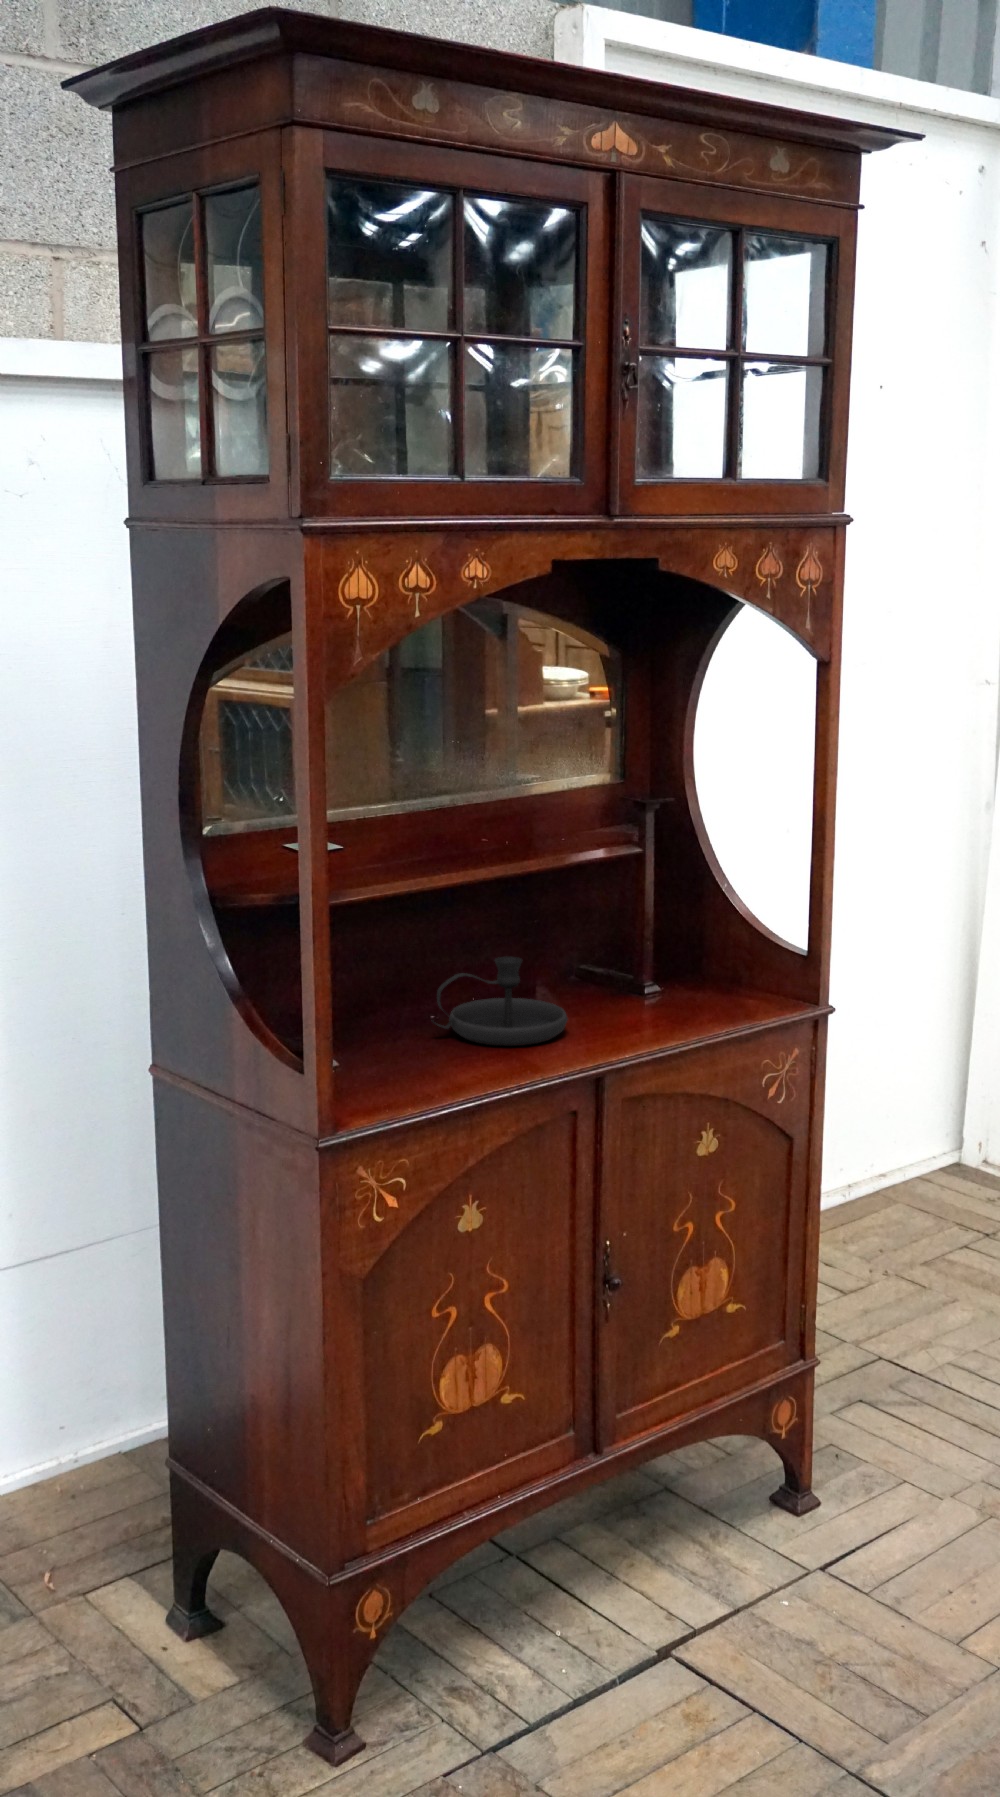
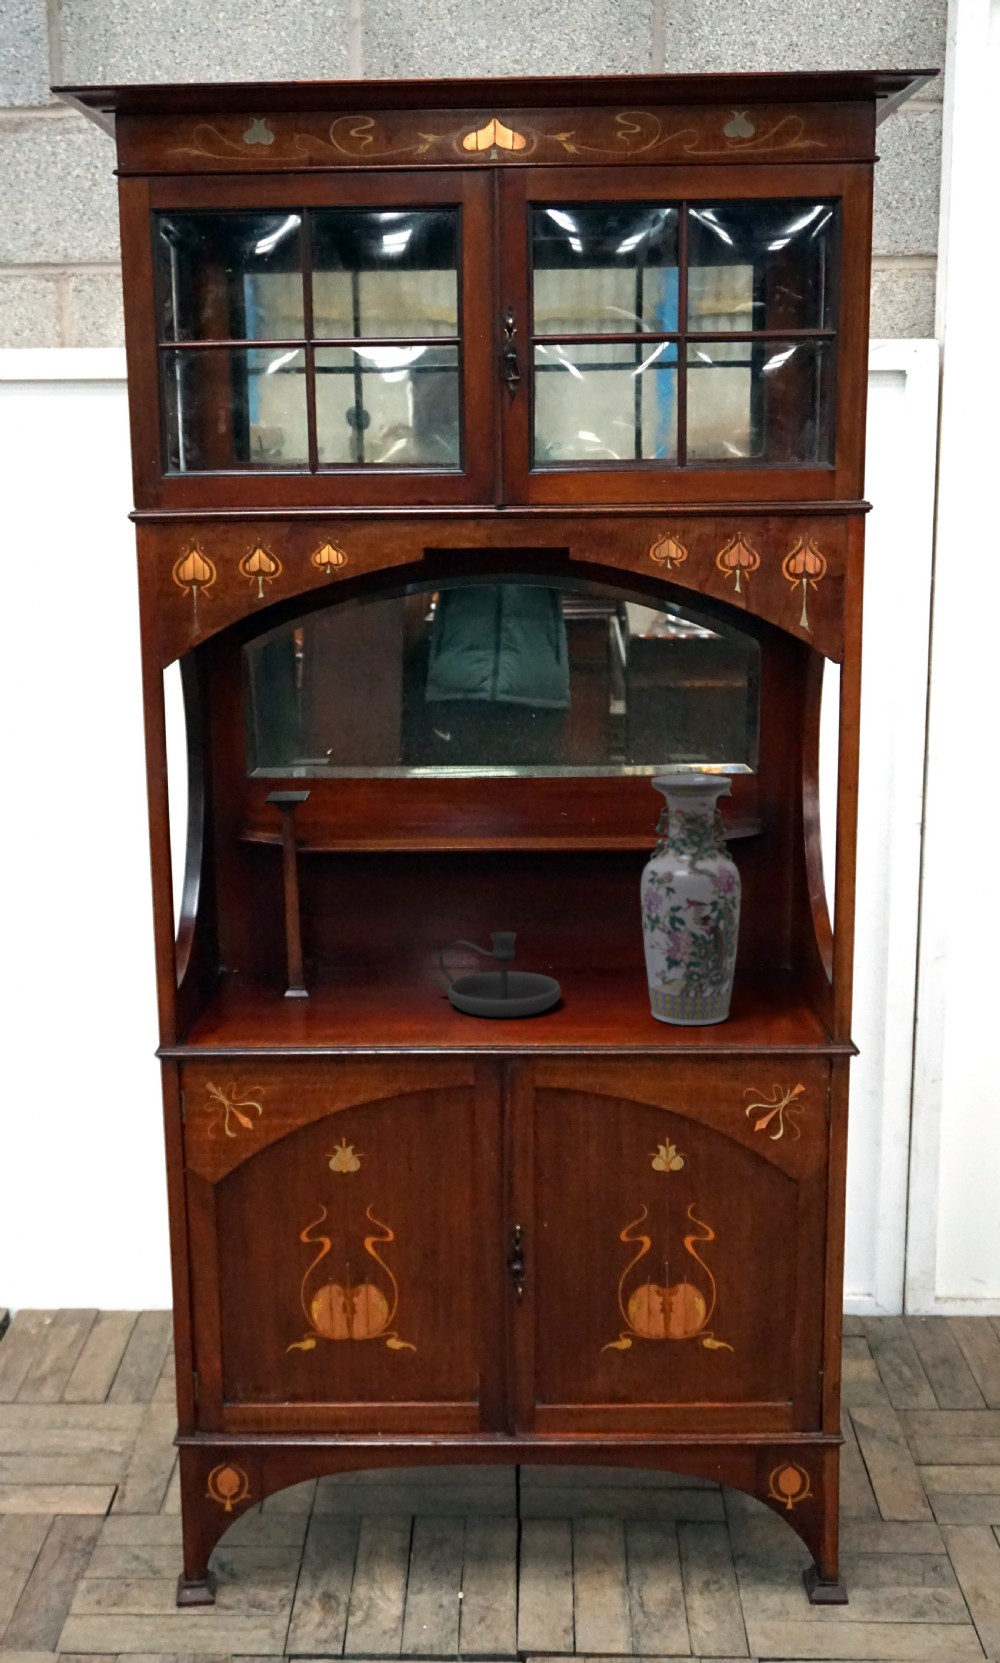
vase: none [627,777,724,1019] -> present [641,774,741,1025]

